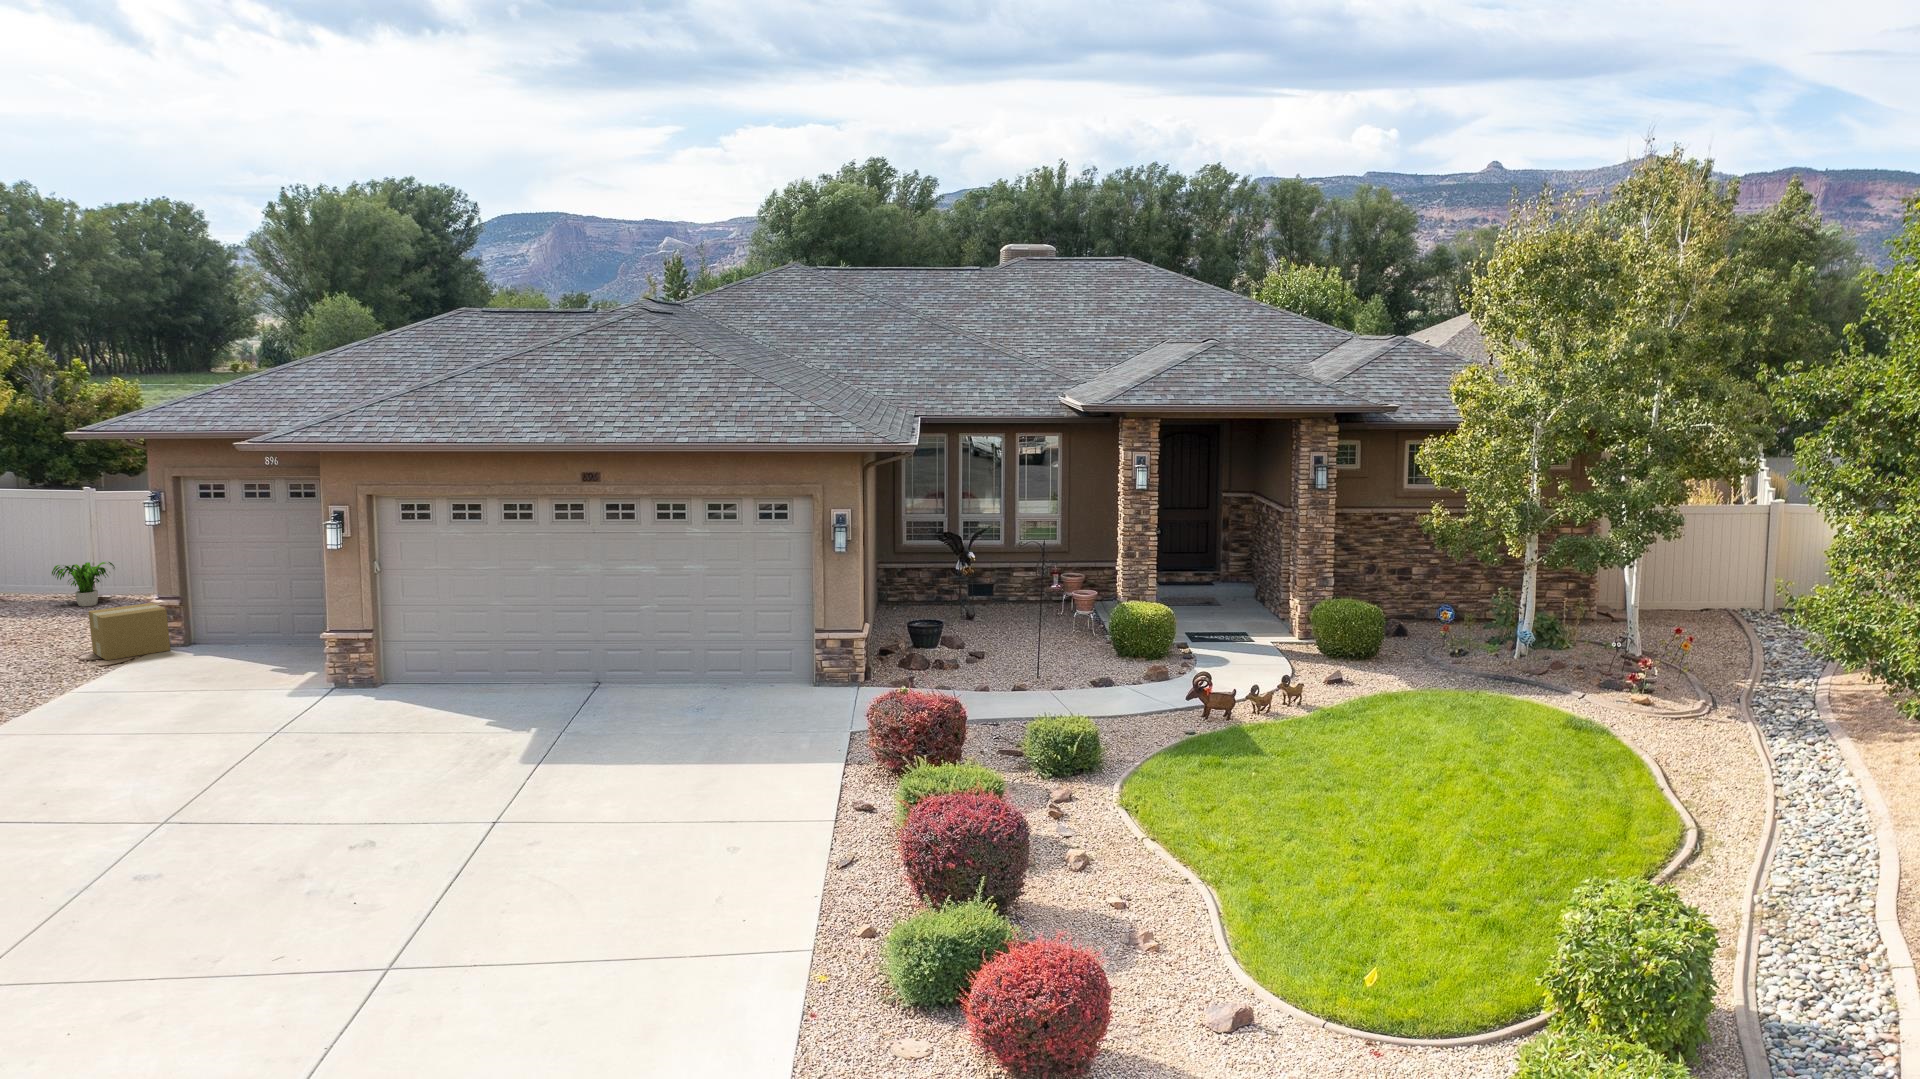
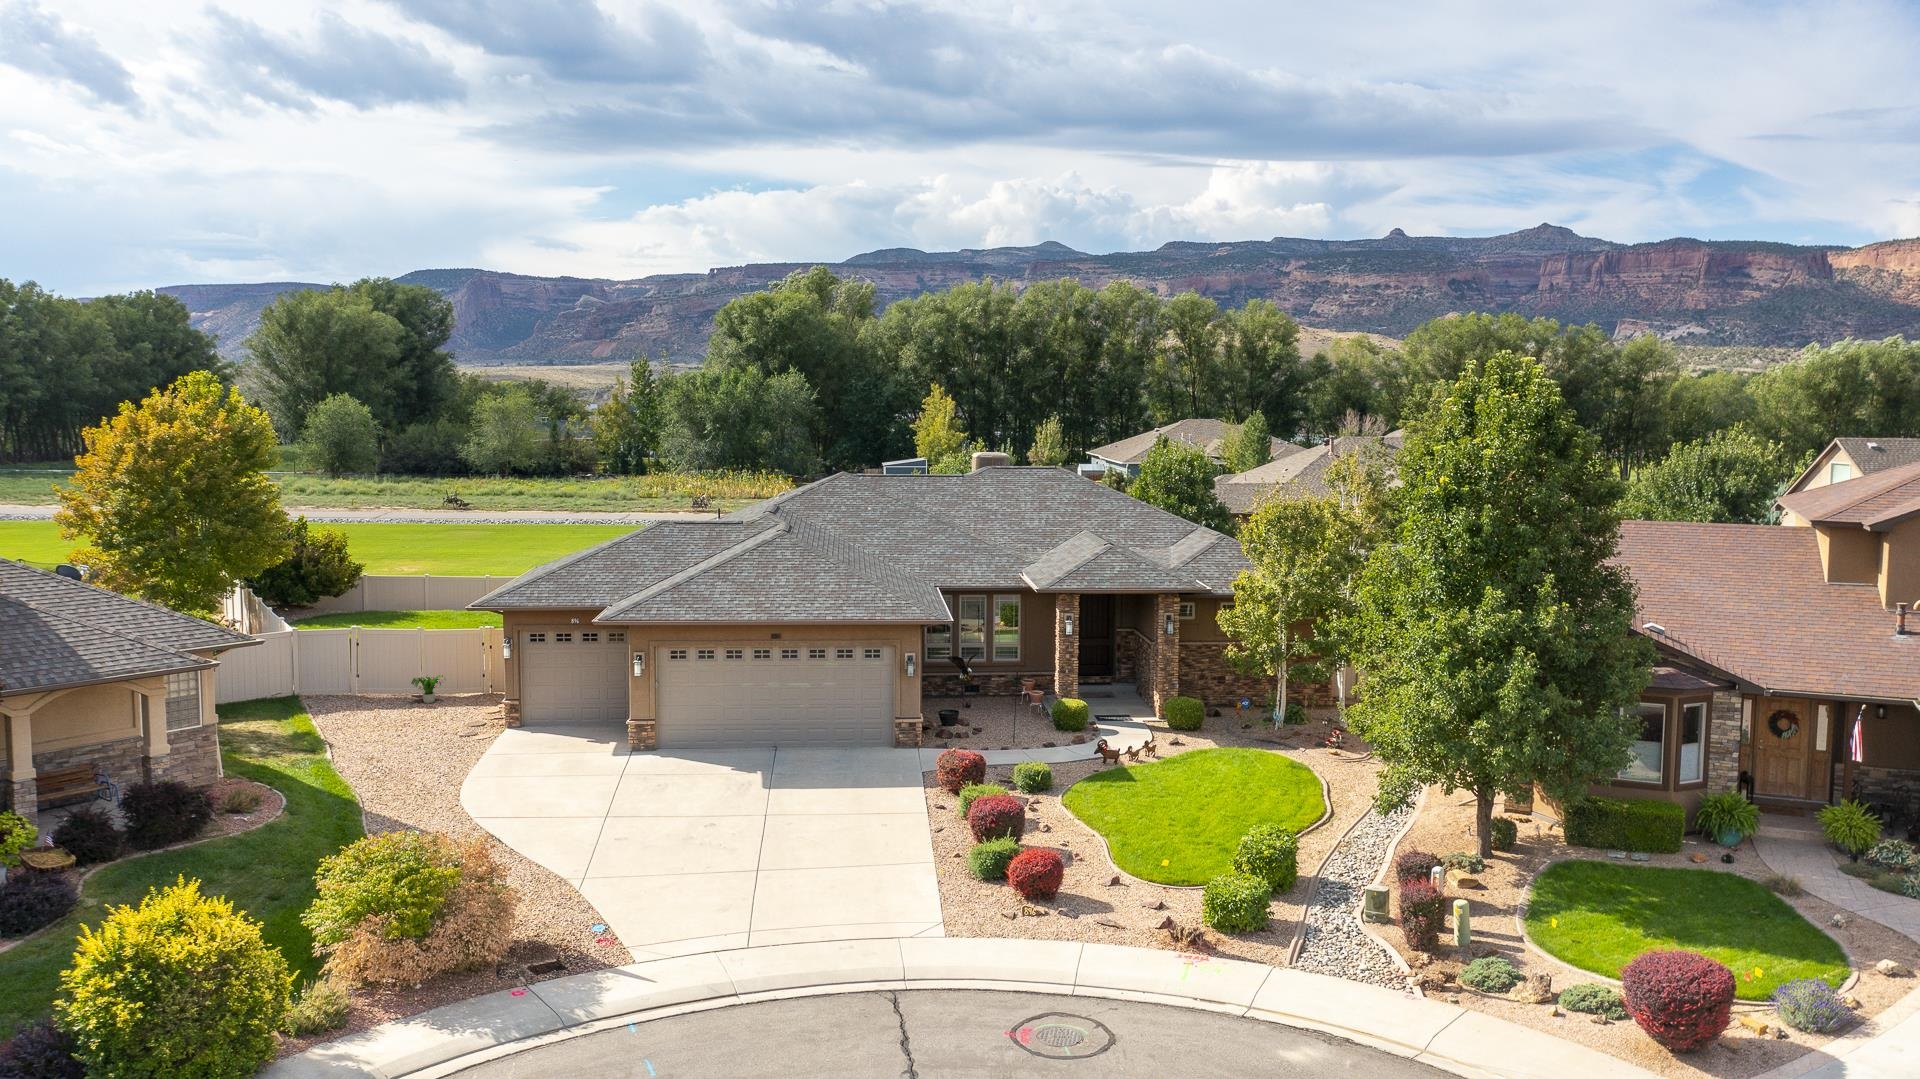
cardboard box: present [88,603,170,660] -> none [468,703,514,737]

